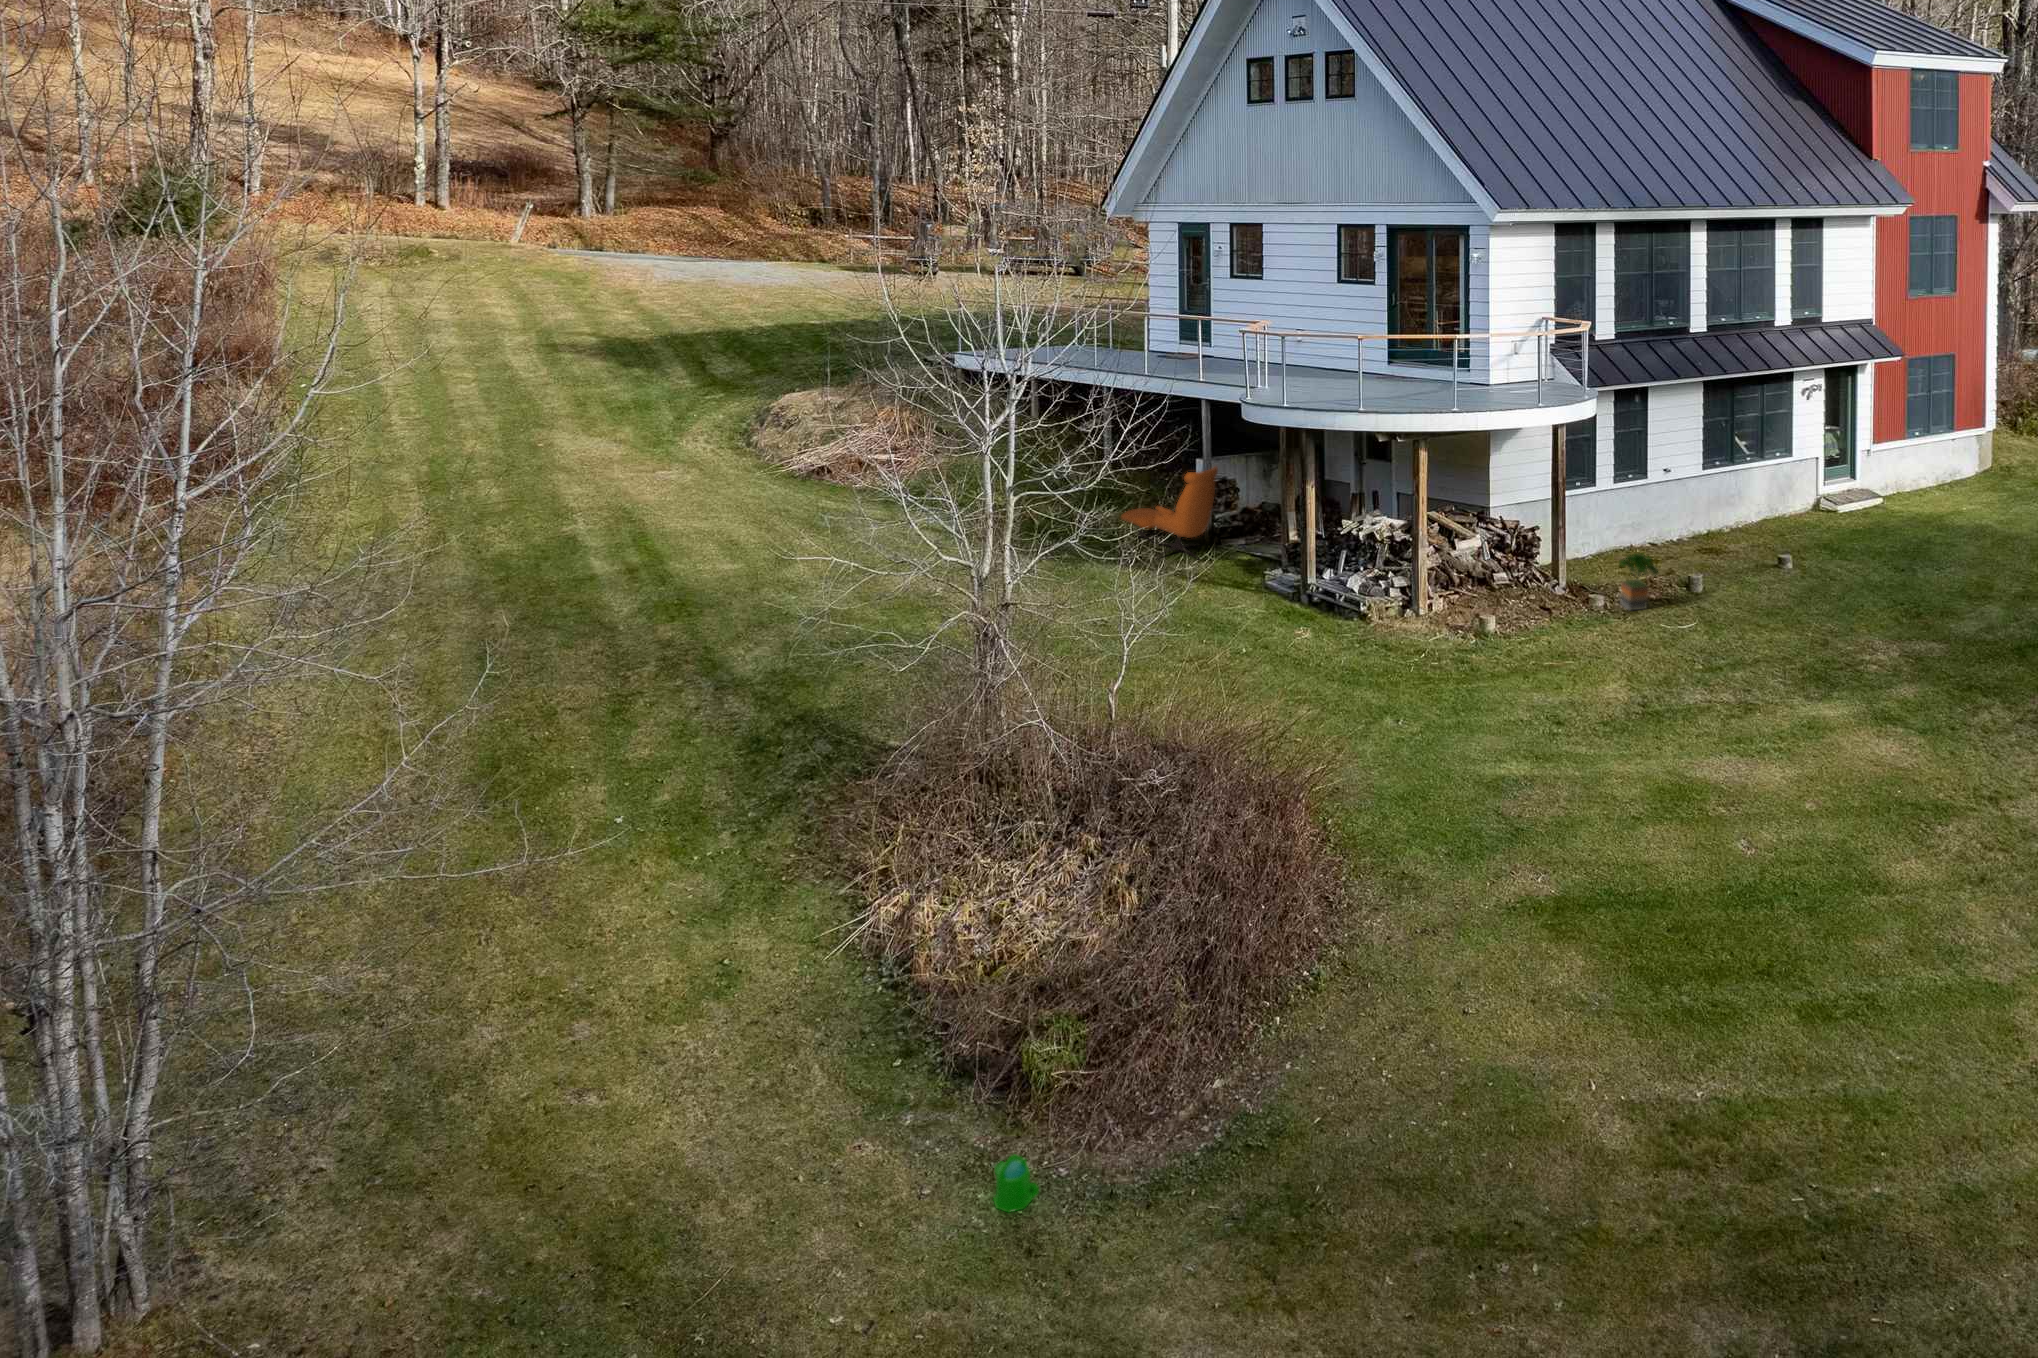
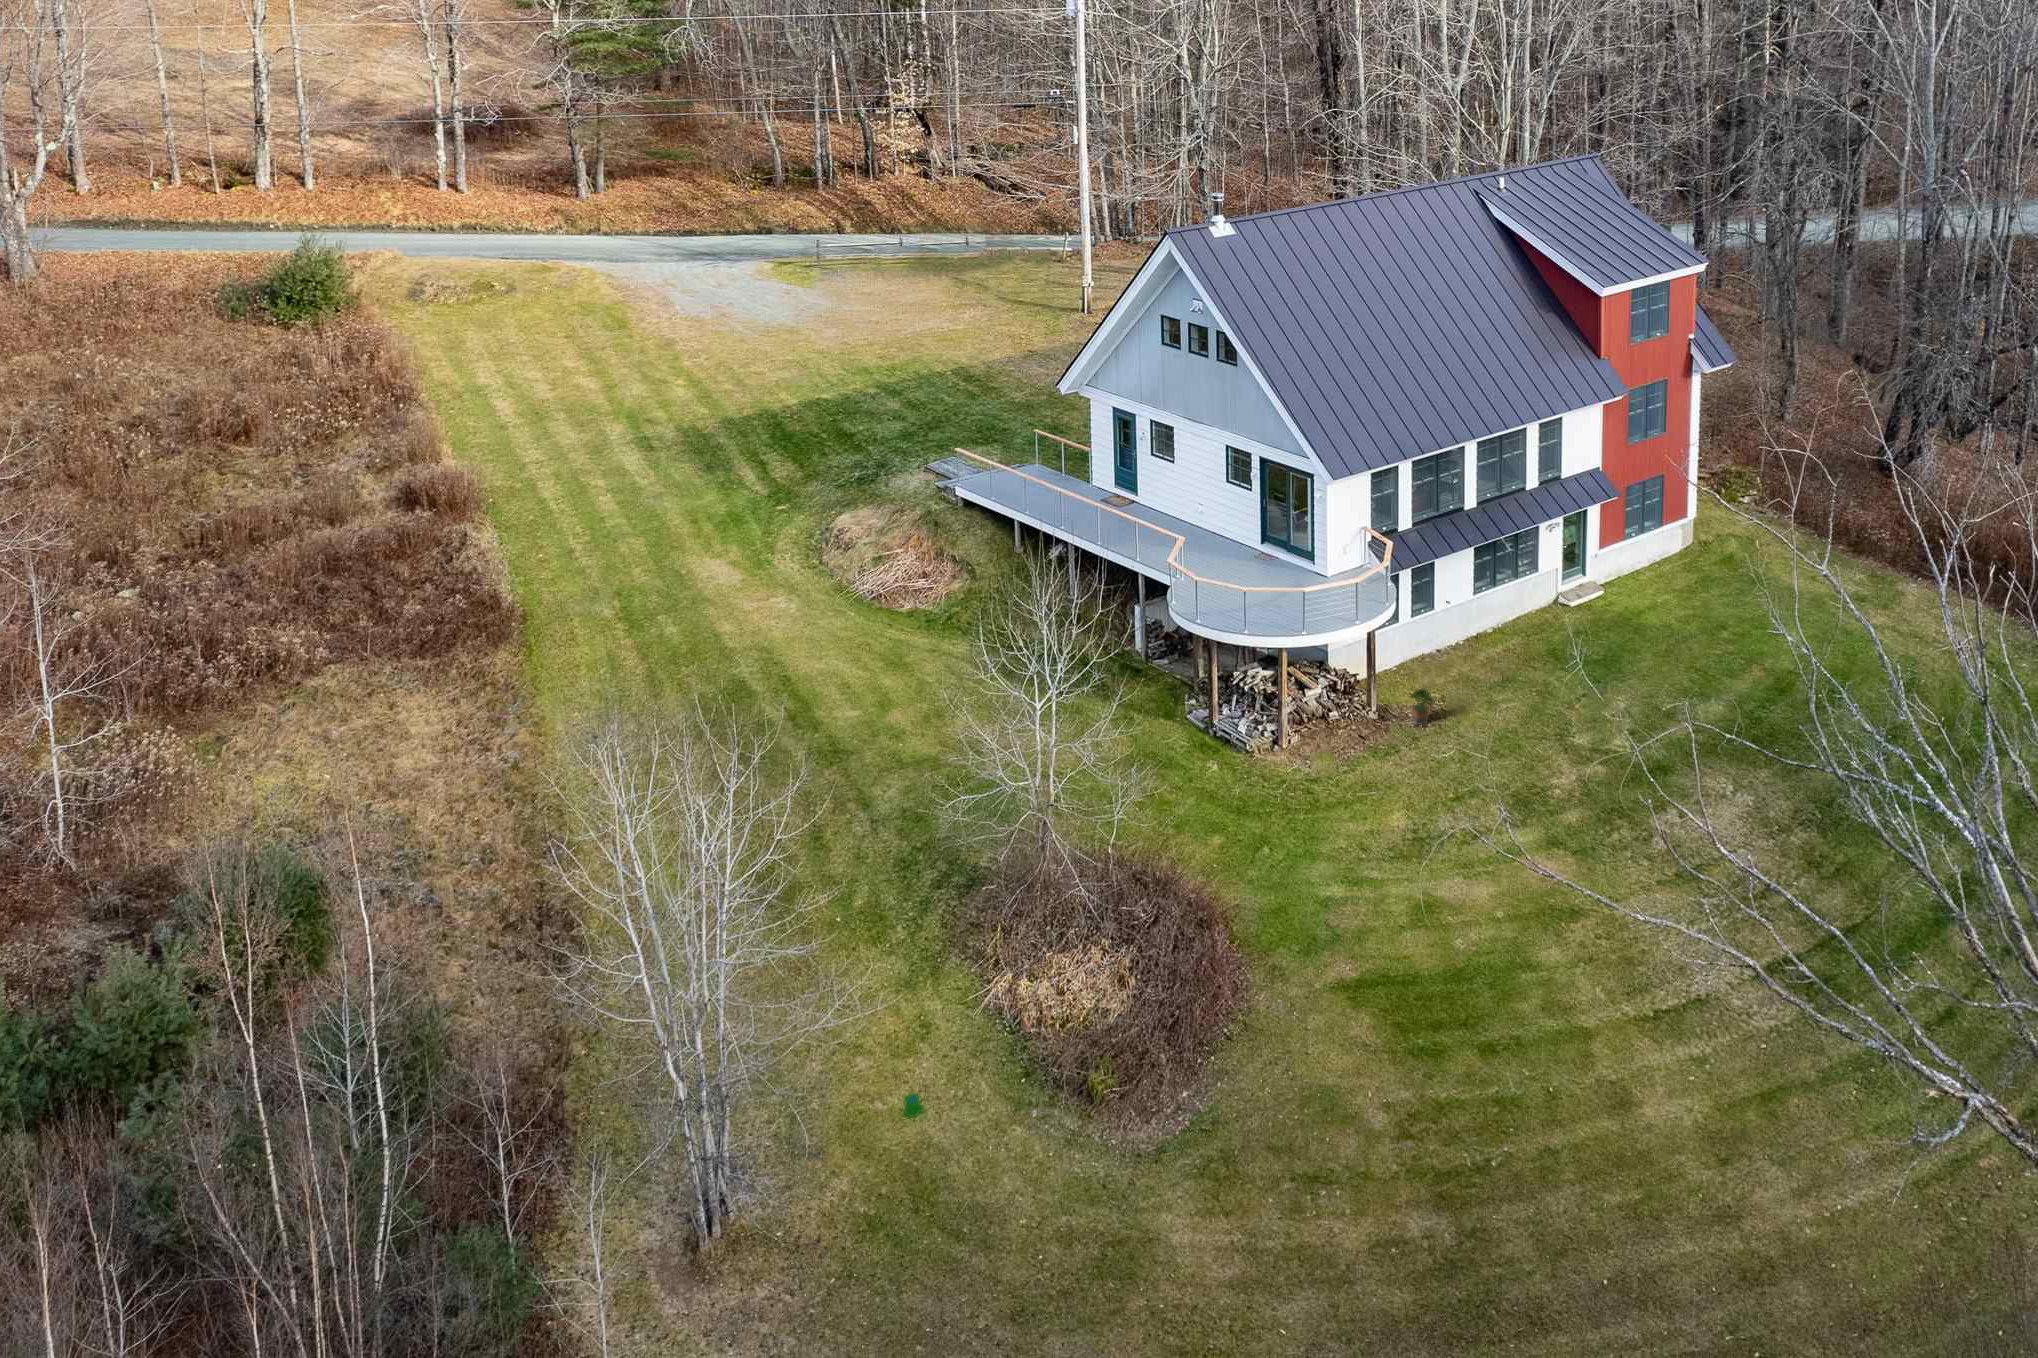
lounge chair: present [1121,467,1218,554] -> none [1089,631,1152,688]
watering can: present [993,1154,1039,1212] -> present [904,1093,924,1117]

